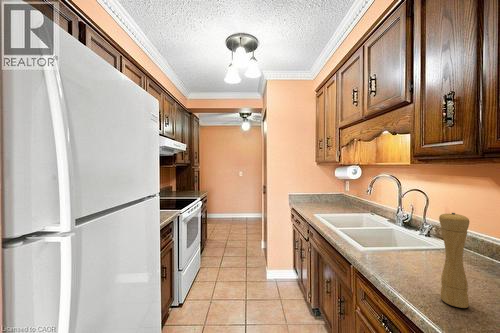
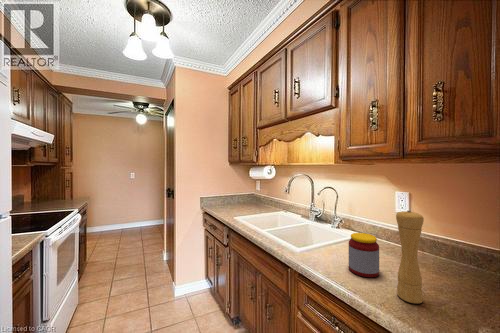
jar: none [403,235,438,280] -> present [349,233,379,277]

